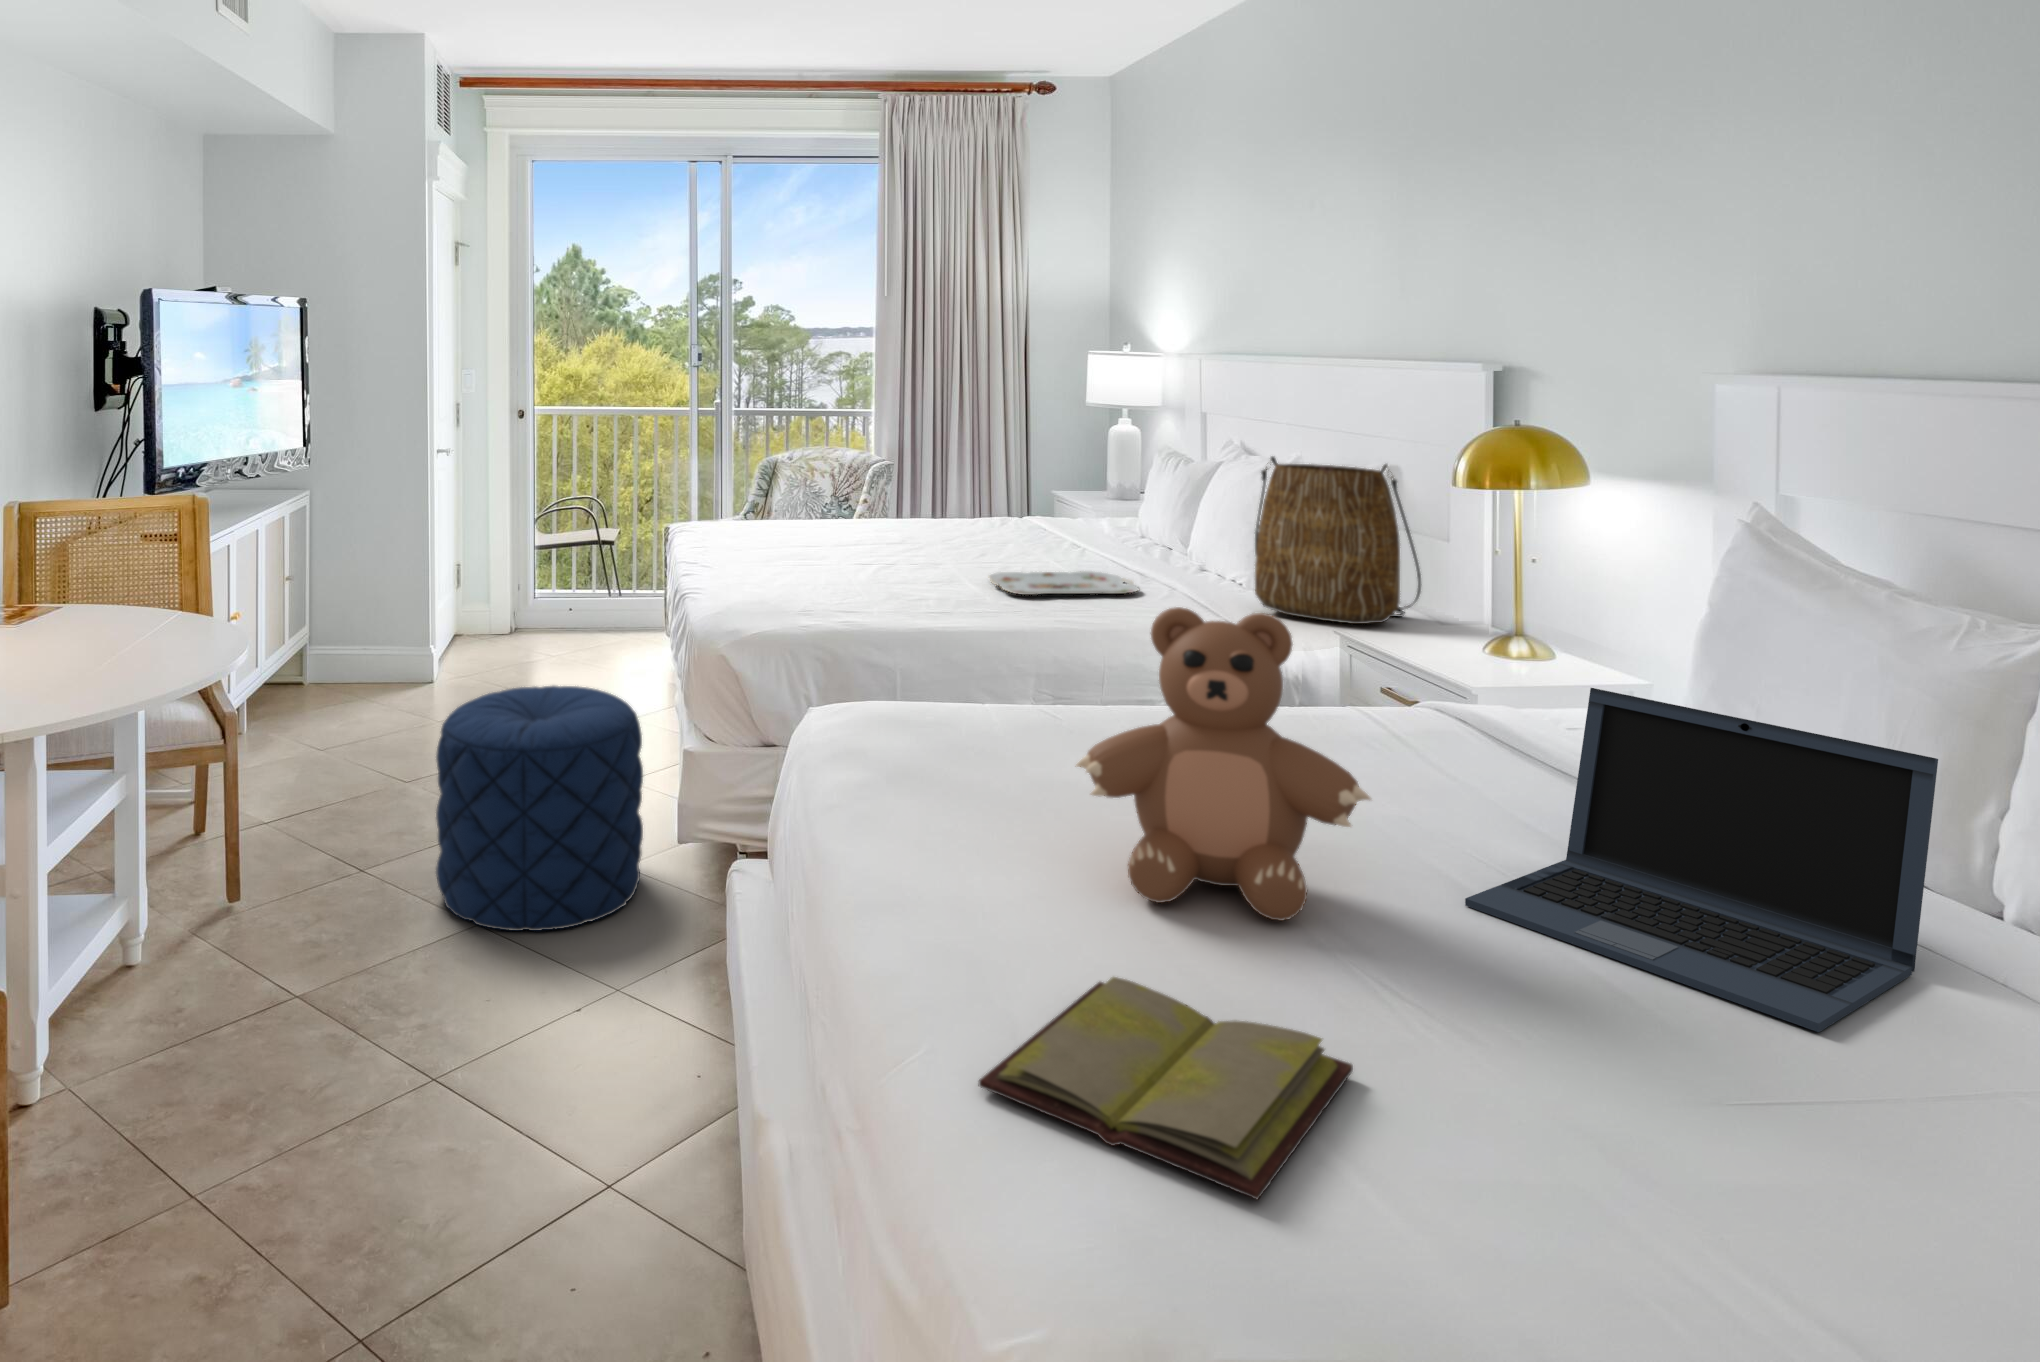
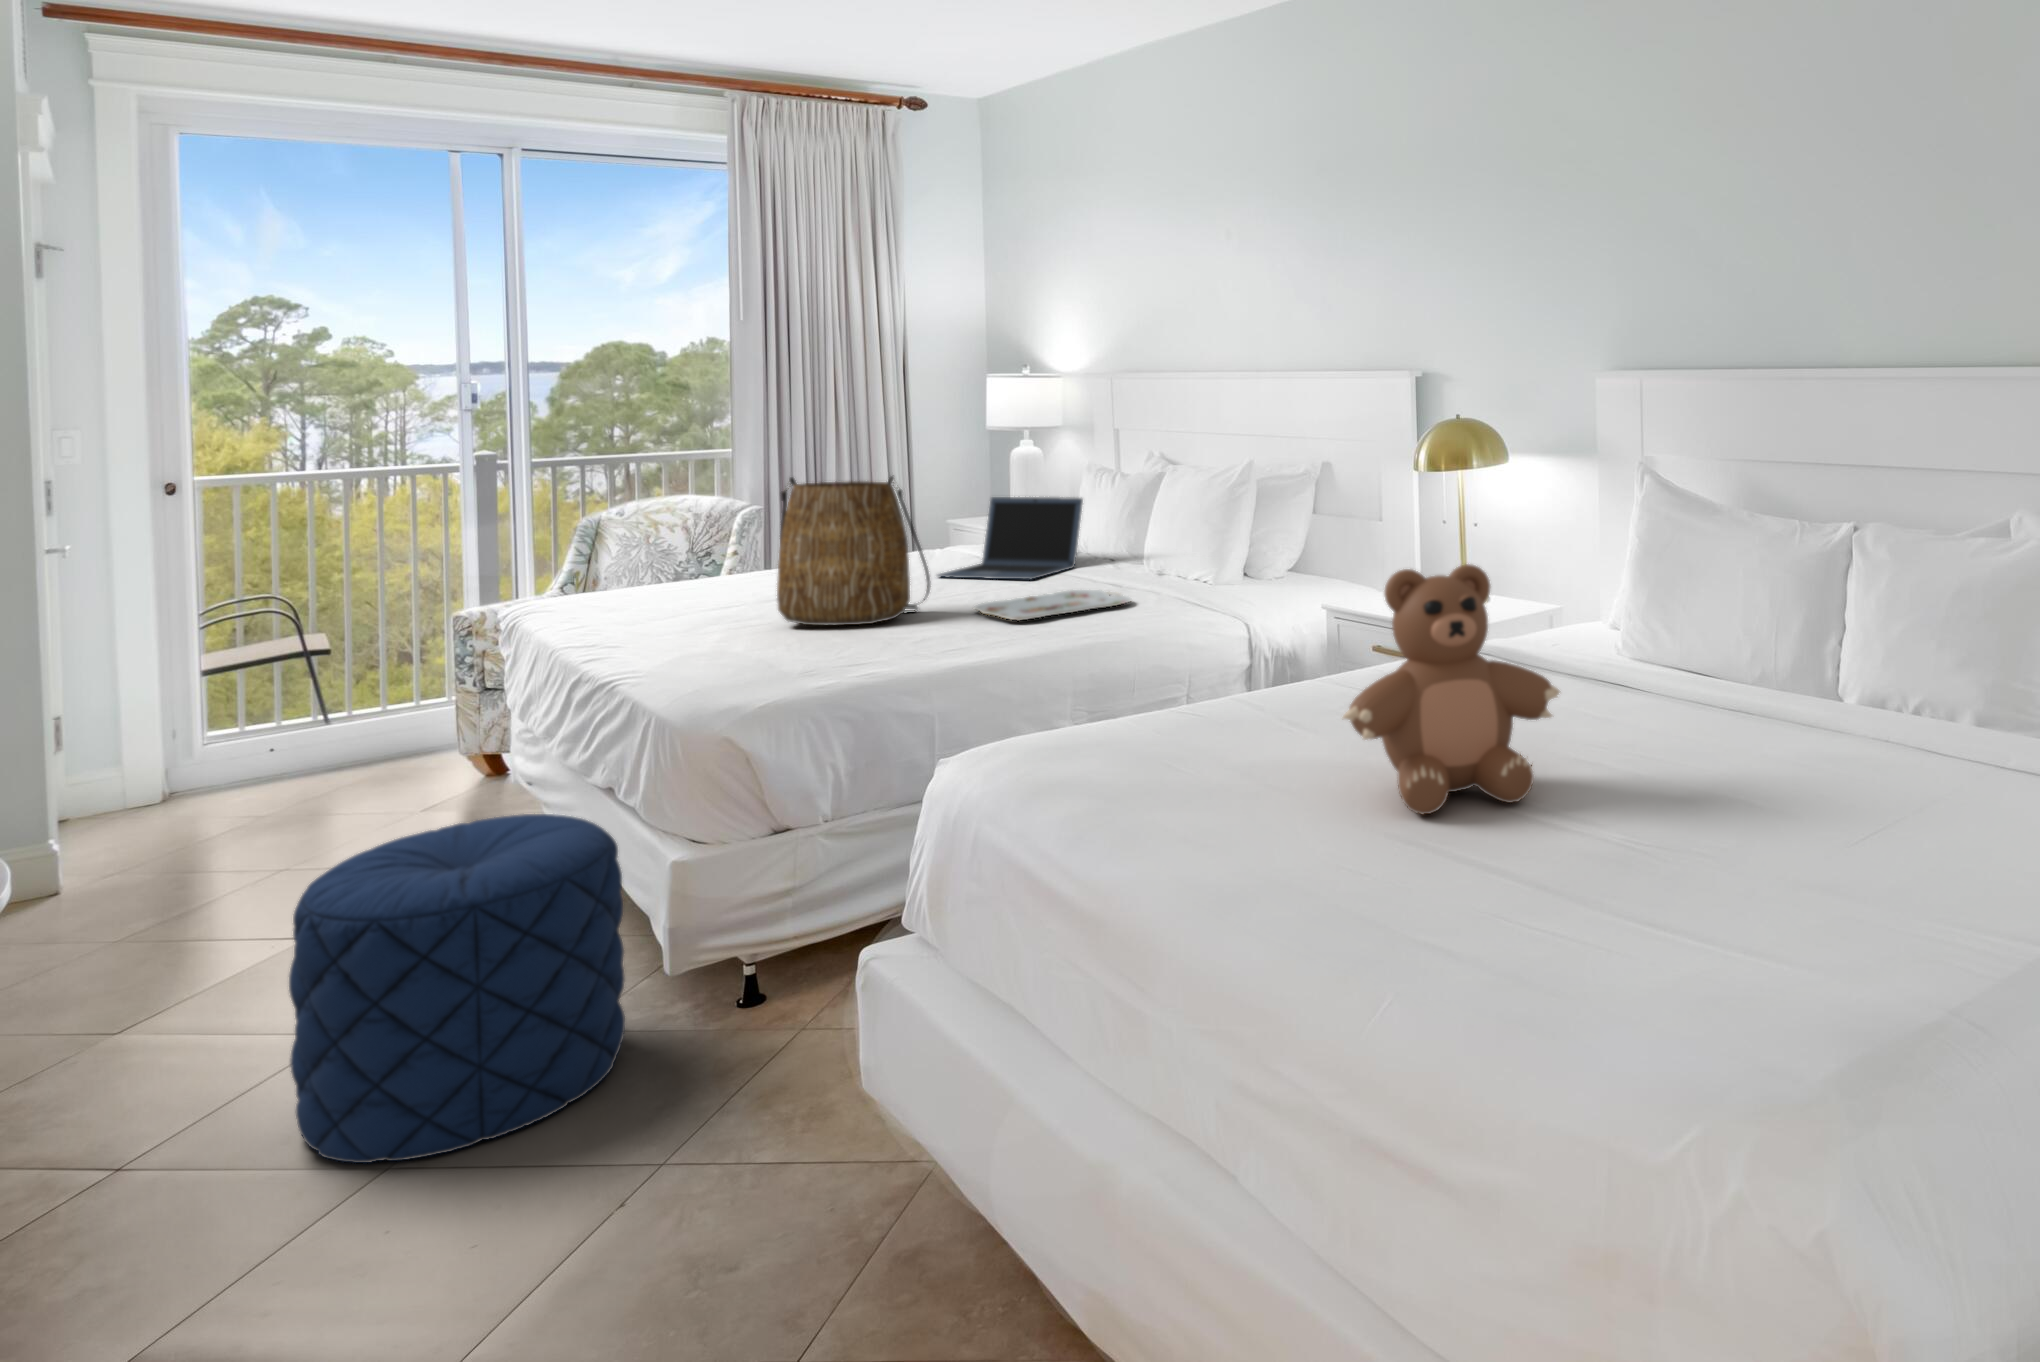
tote bag: present [1255,456,1421,624] -> present [777,477,931,626]
laptop: present [1465,688,1938,1032] -> present [937,497,1083,580]
diary: present [978,977,1353,1199] -> none [1452,853,1682,963]

